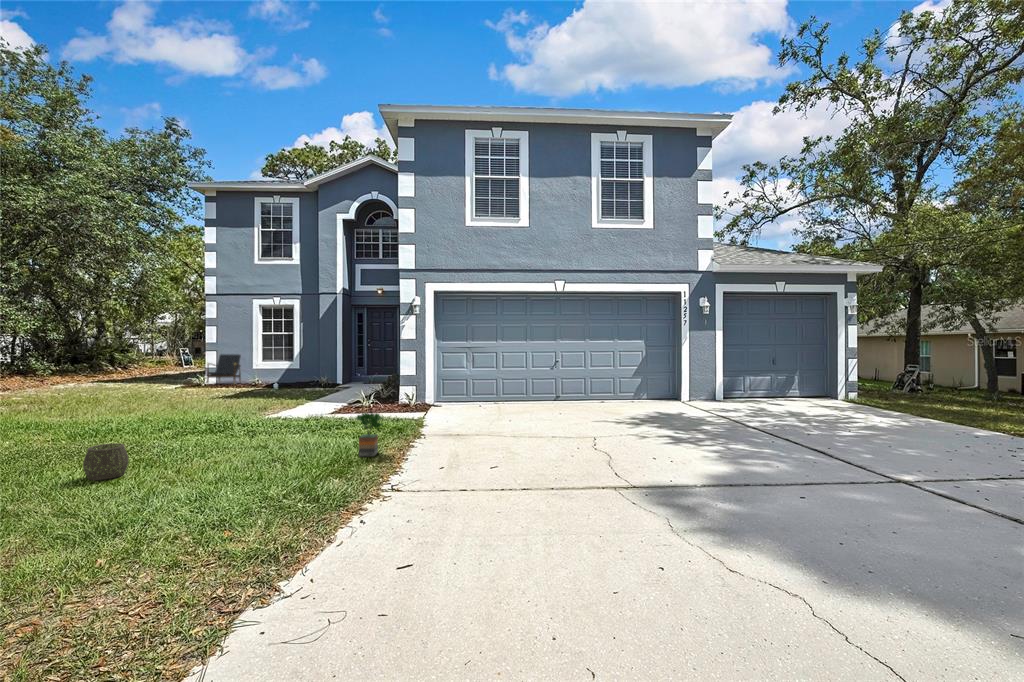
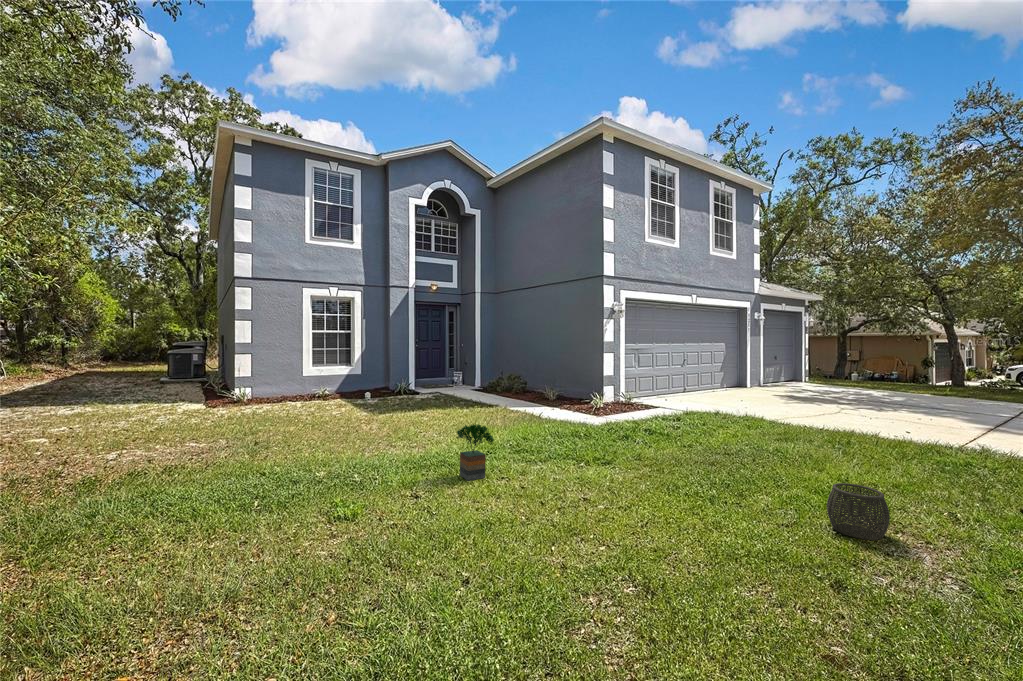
lounge chair: present [207,354,241,383] -> none [255,358,296,400]
potted tree: present [356,413,383,456] -> present [457,424,494,481]

